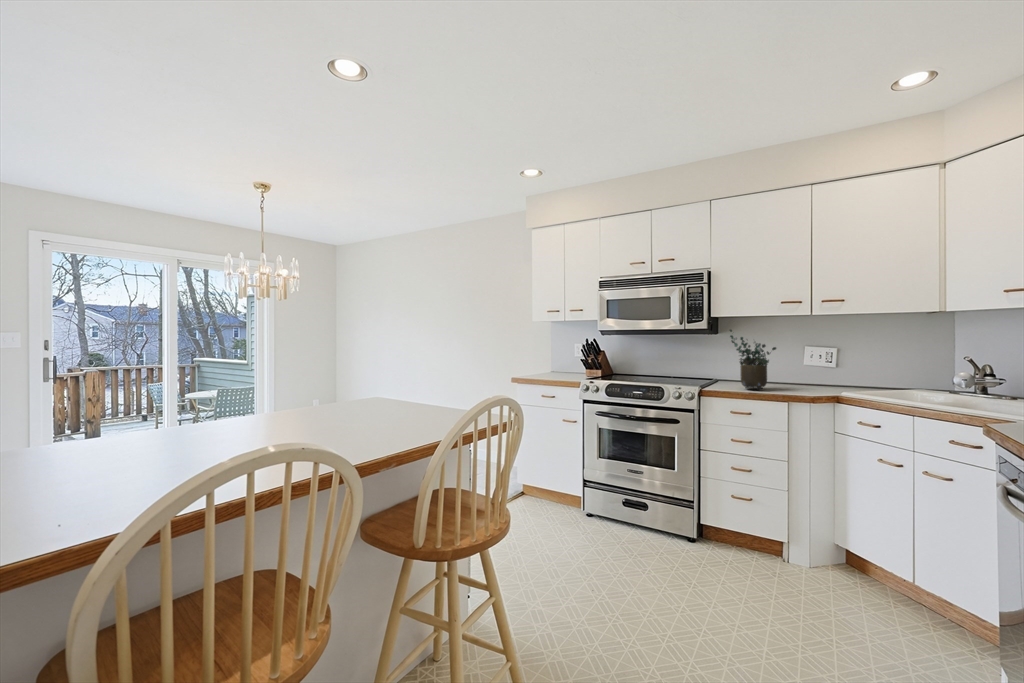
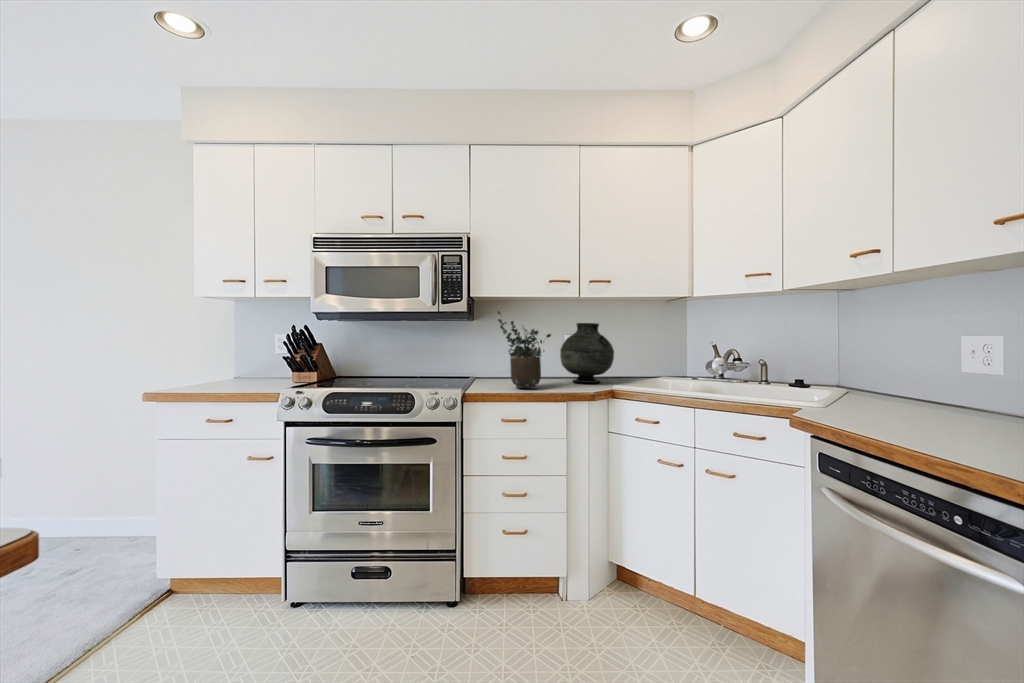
vase: none [793,337,849,389] -> present [560,323,614,383]

